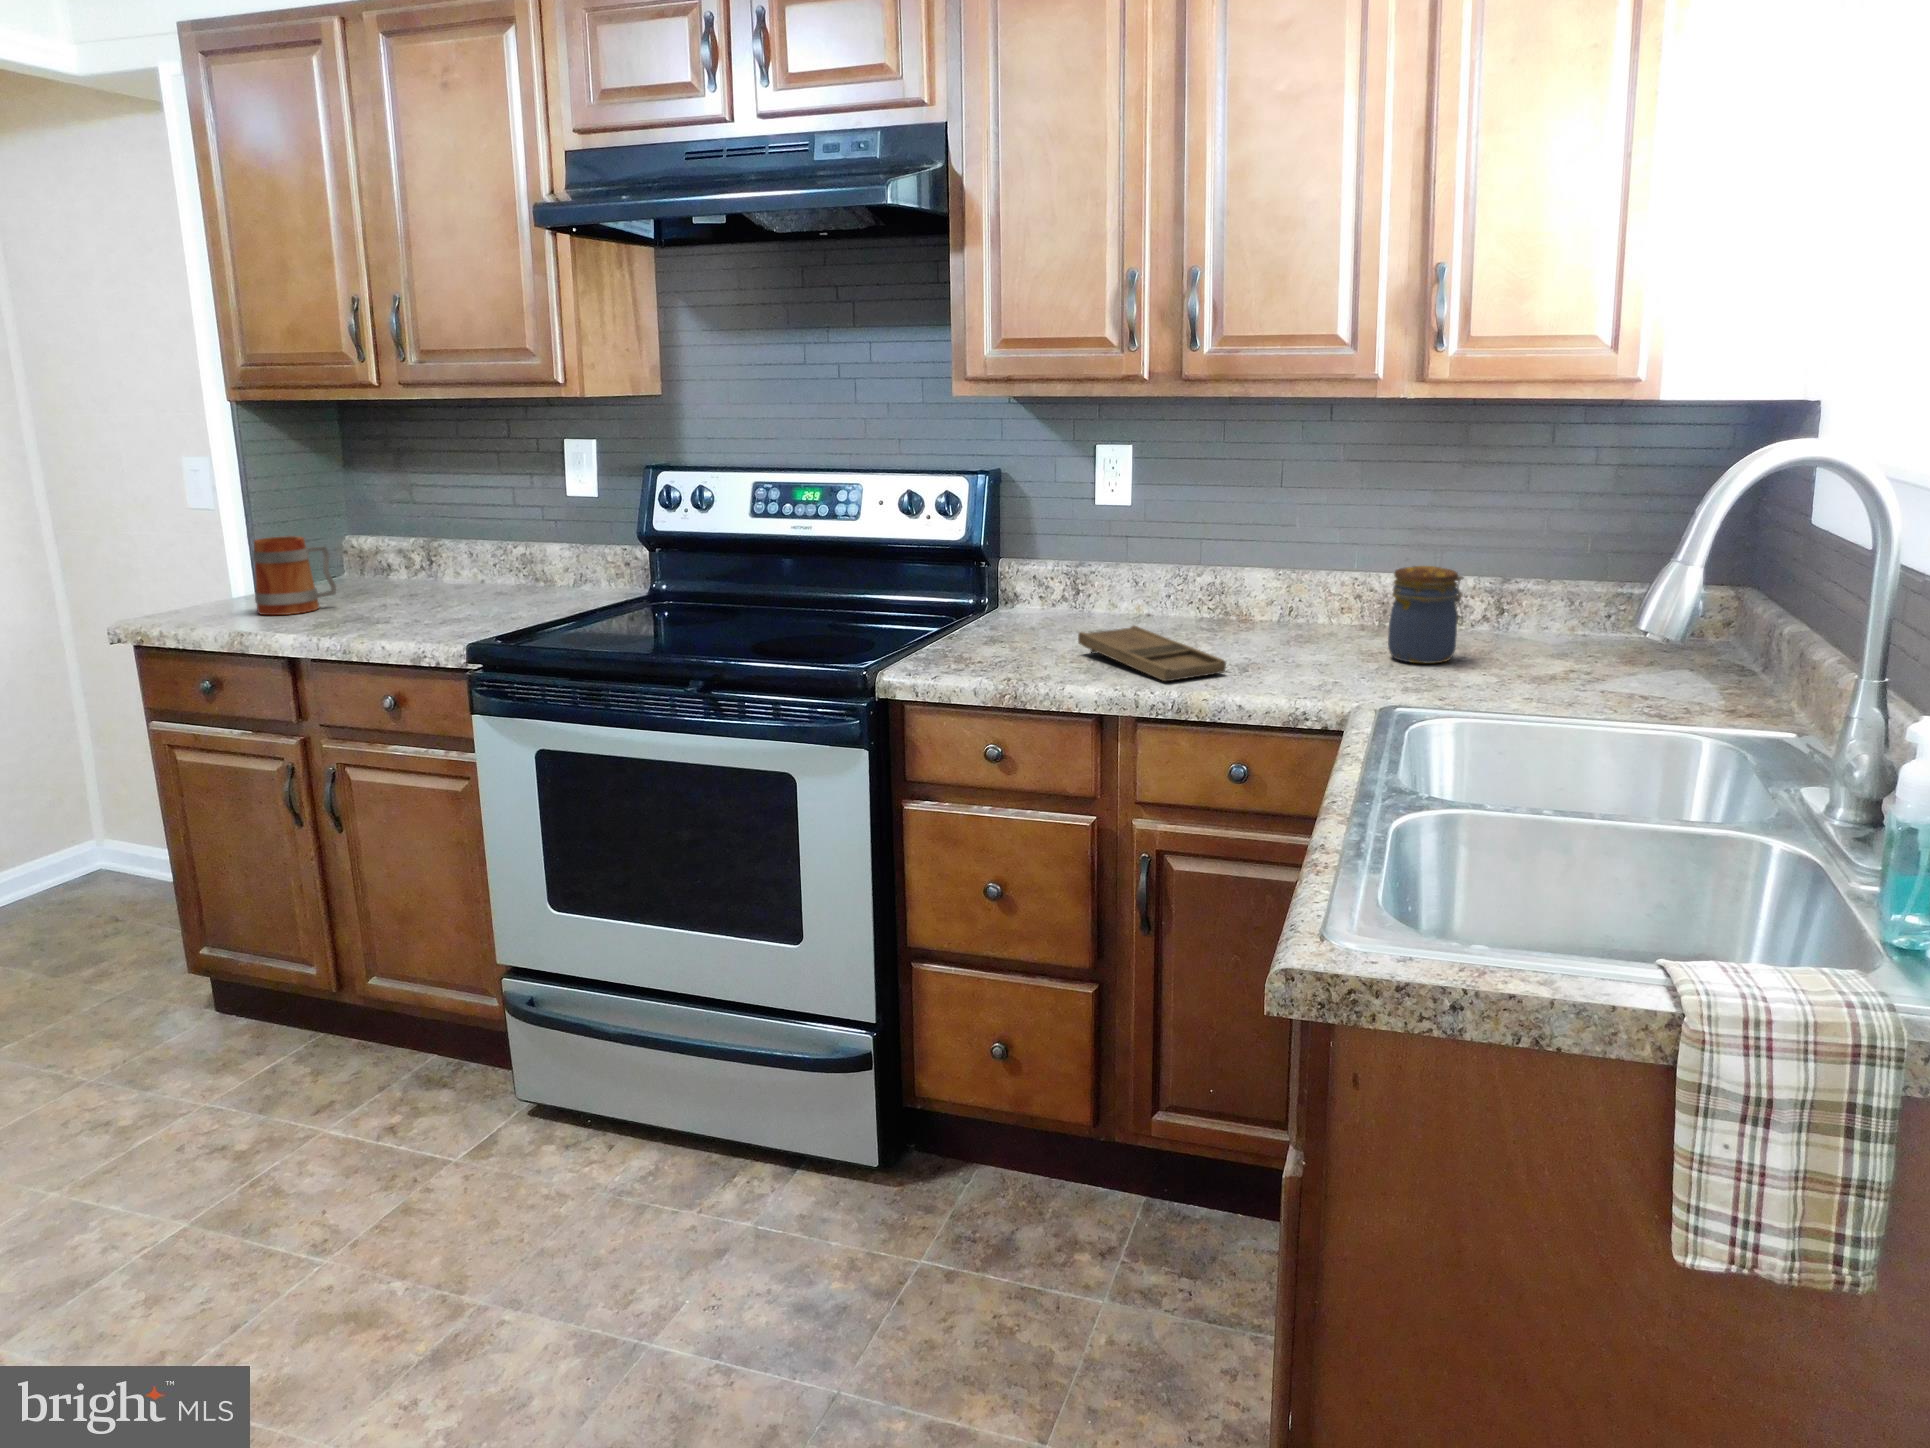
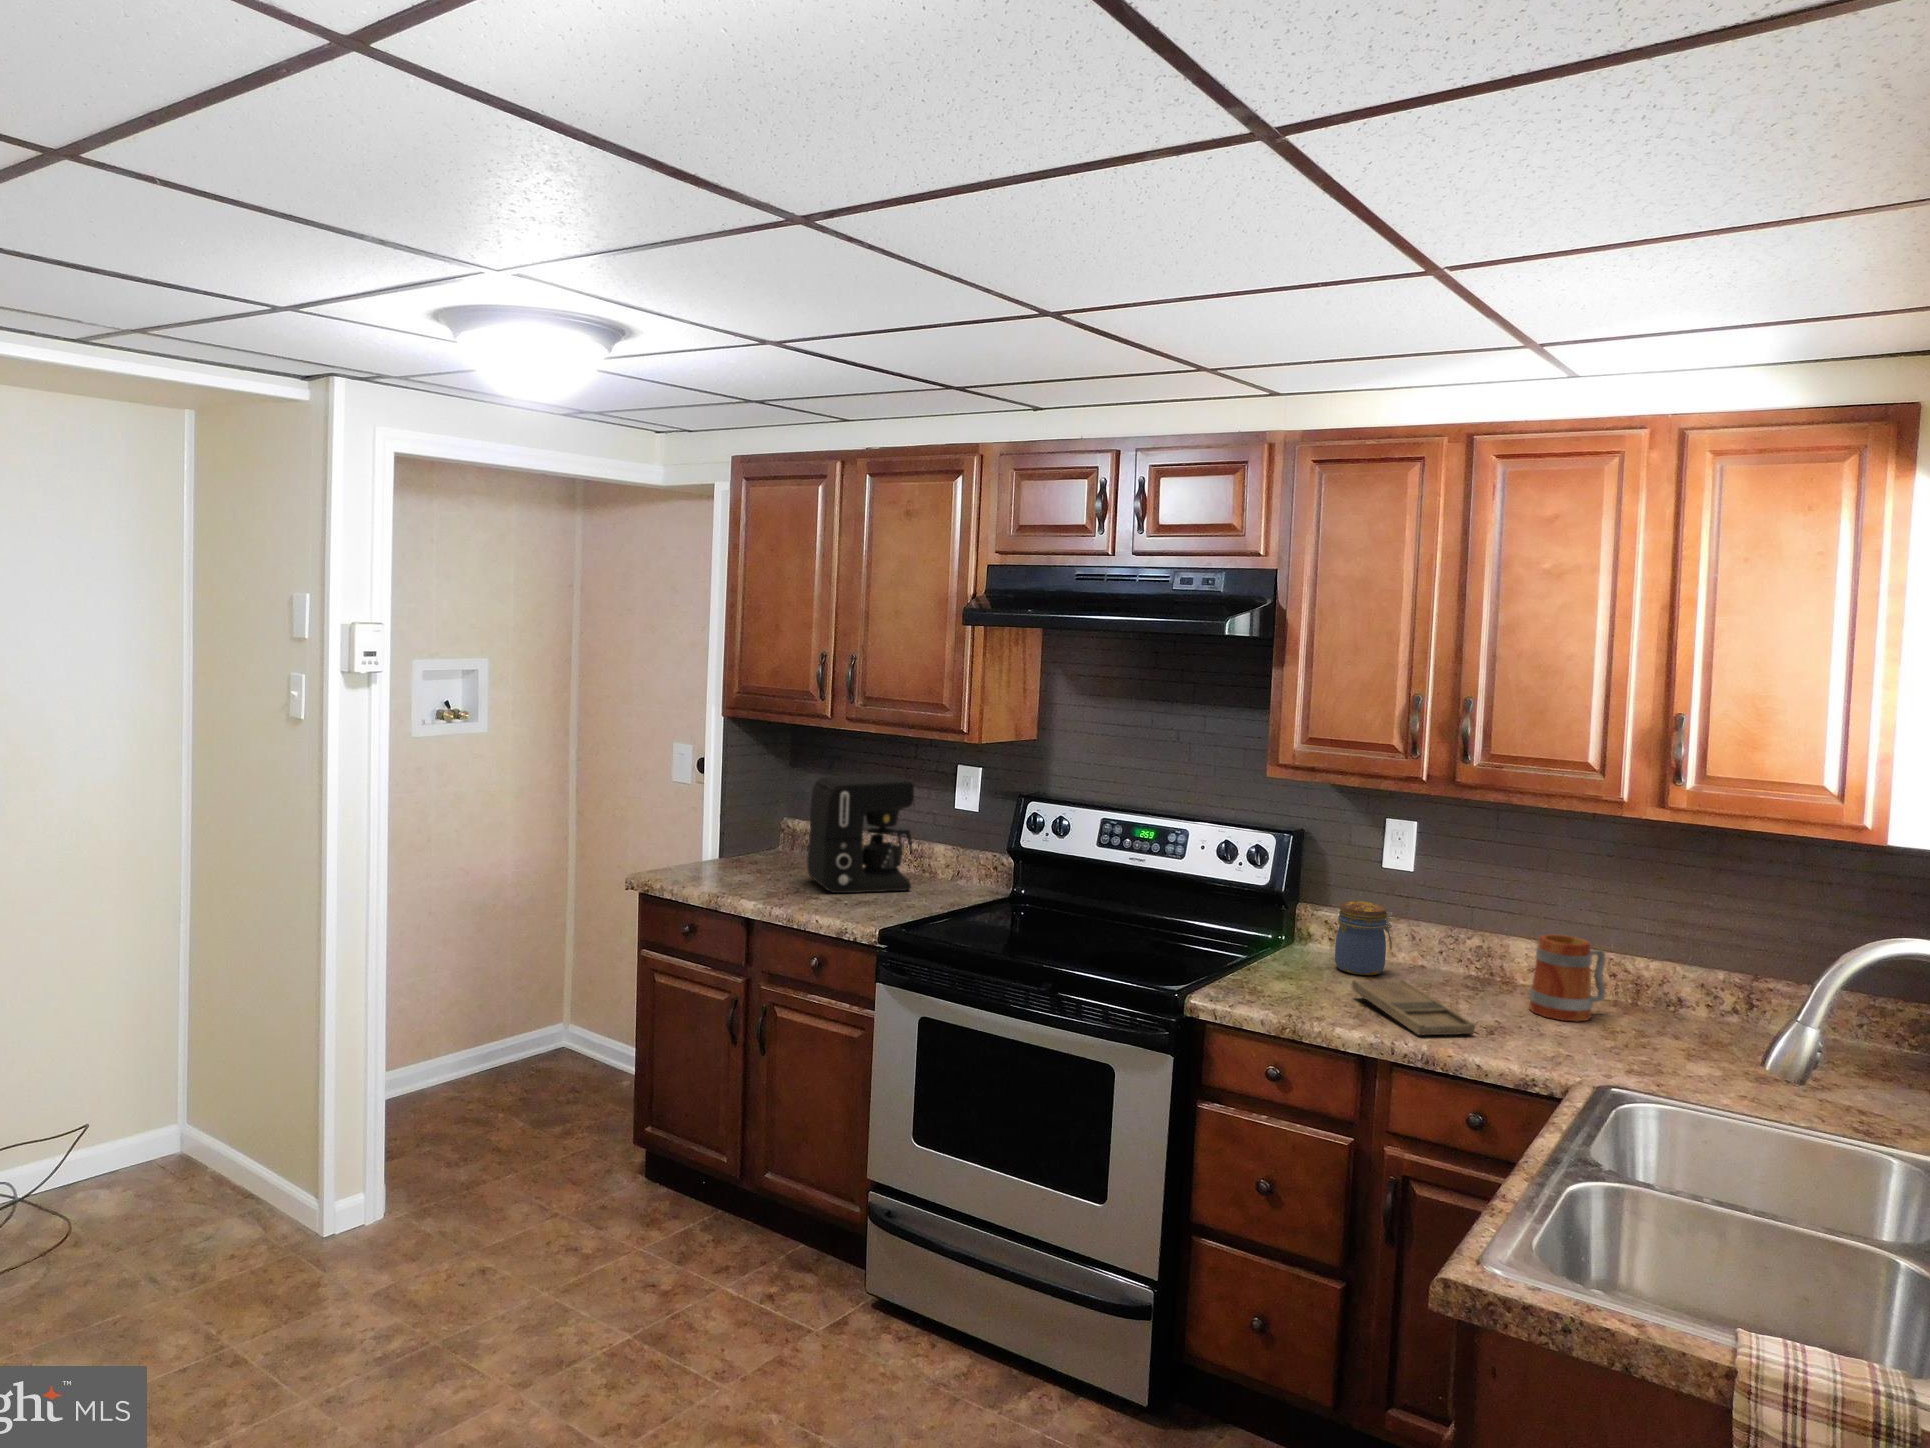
coffee maker: none [364,458,521,617] -> present [807,774,914,893]
mug: present [253,536,336,615] -> present [1529,934,1606,1021]
jar: present [1388,566,1463,663] -> present [1335,901,1393,975]

